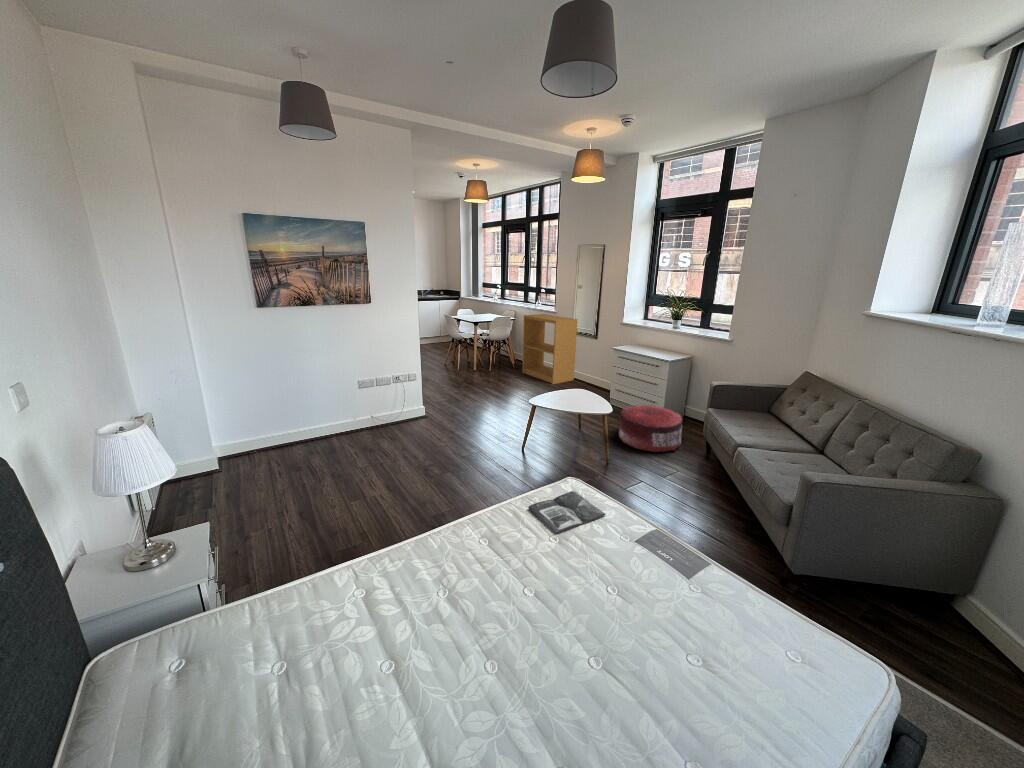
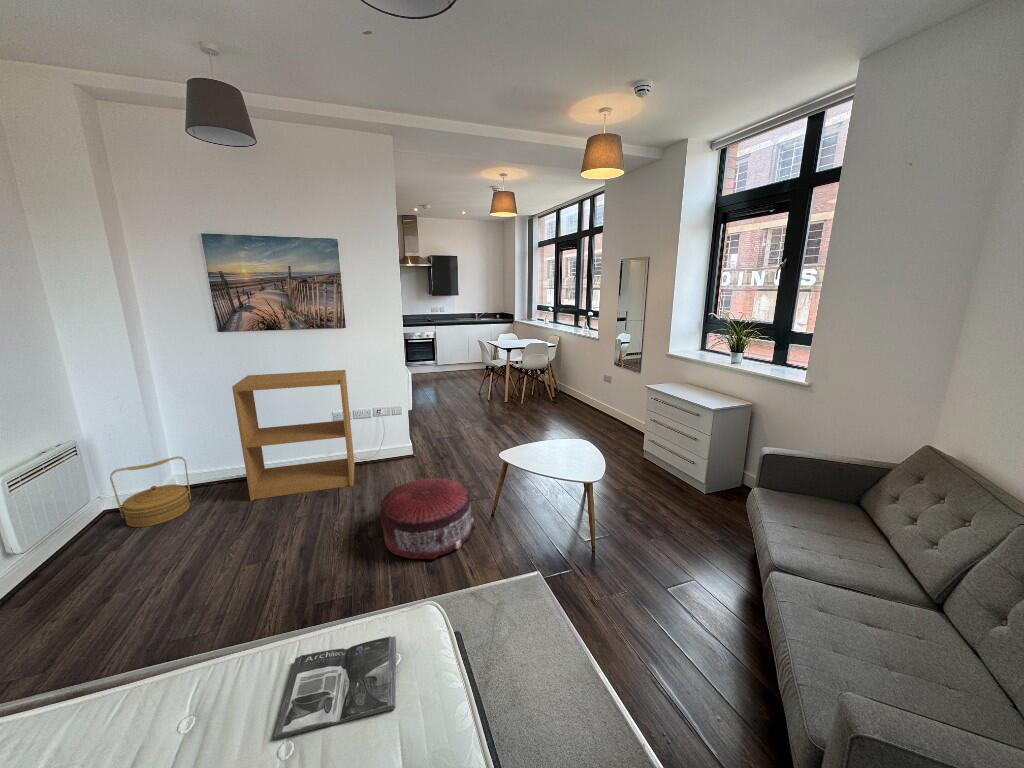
bookshelf: present [522,314,577,384] -> present [232,370,355,501]
pouf: present [619,405,683,452] -> present [380,477,475,559]
woven basket: none [181,427,249,493] -> present [110,457,191,527]

